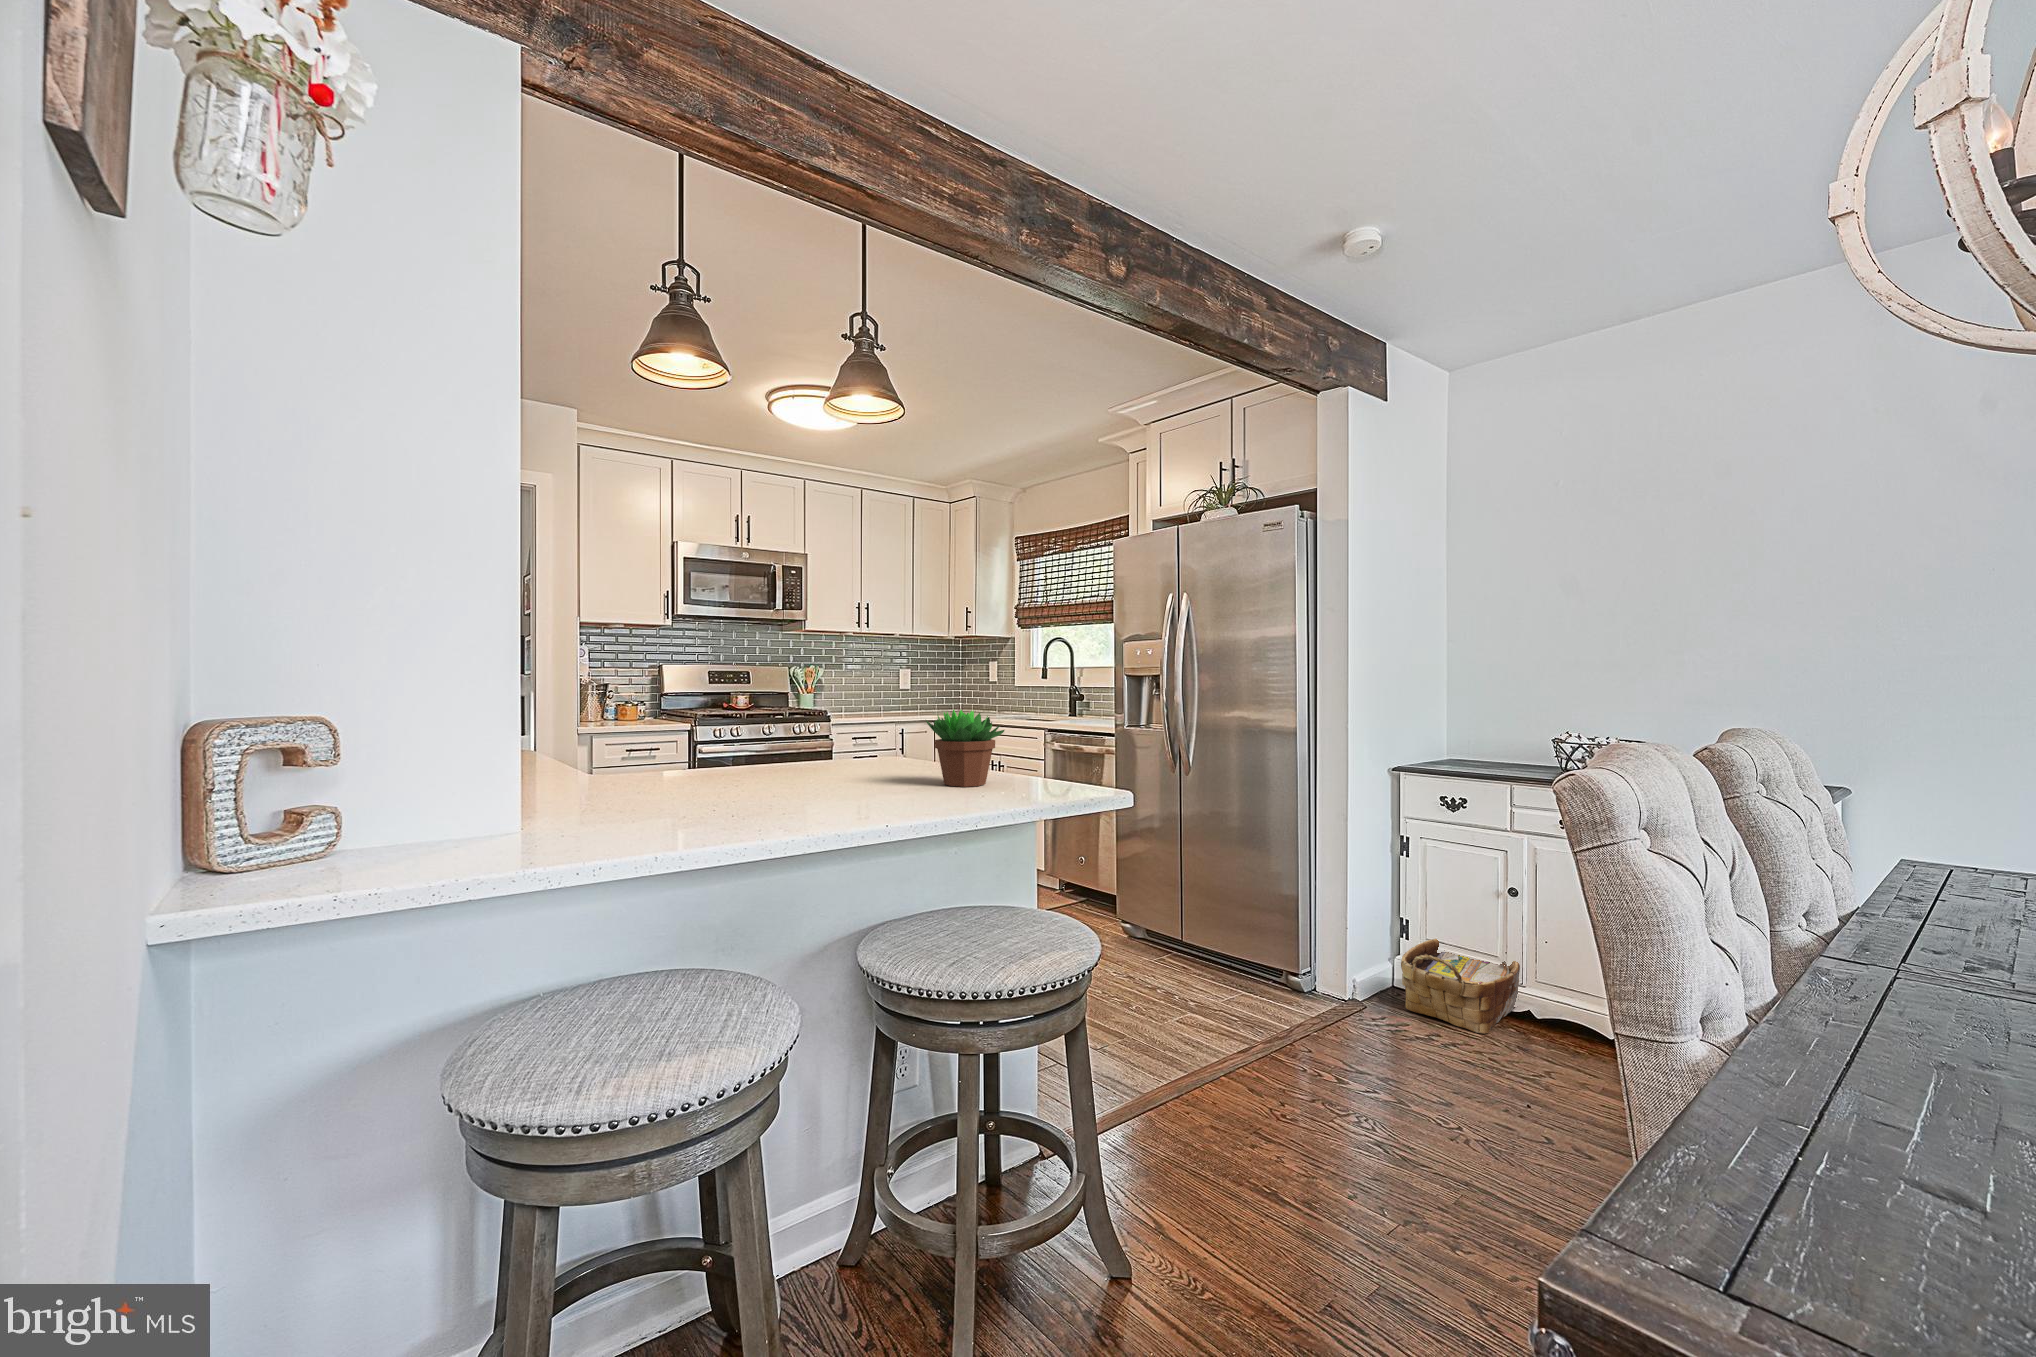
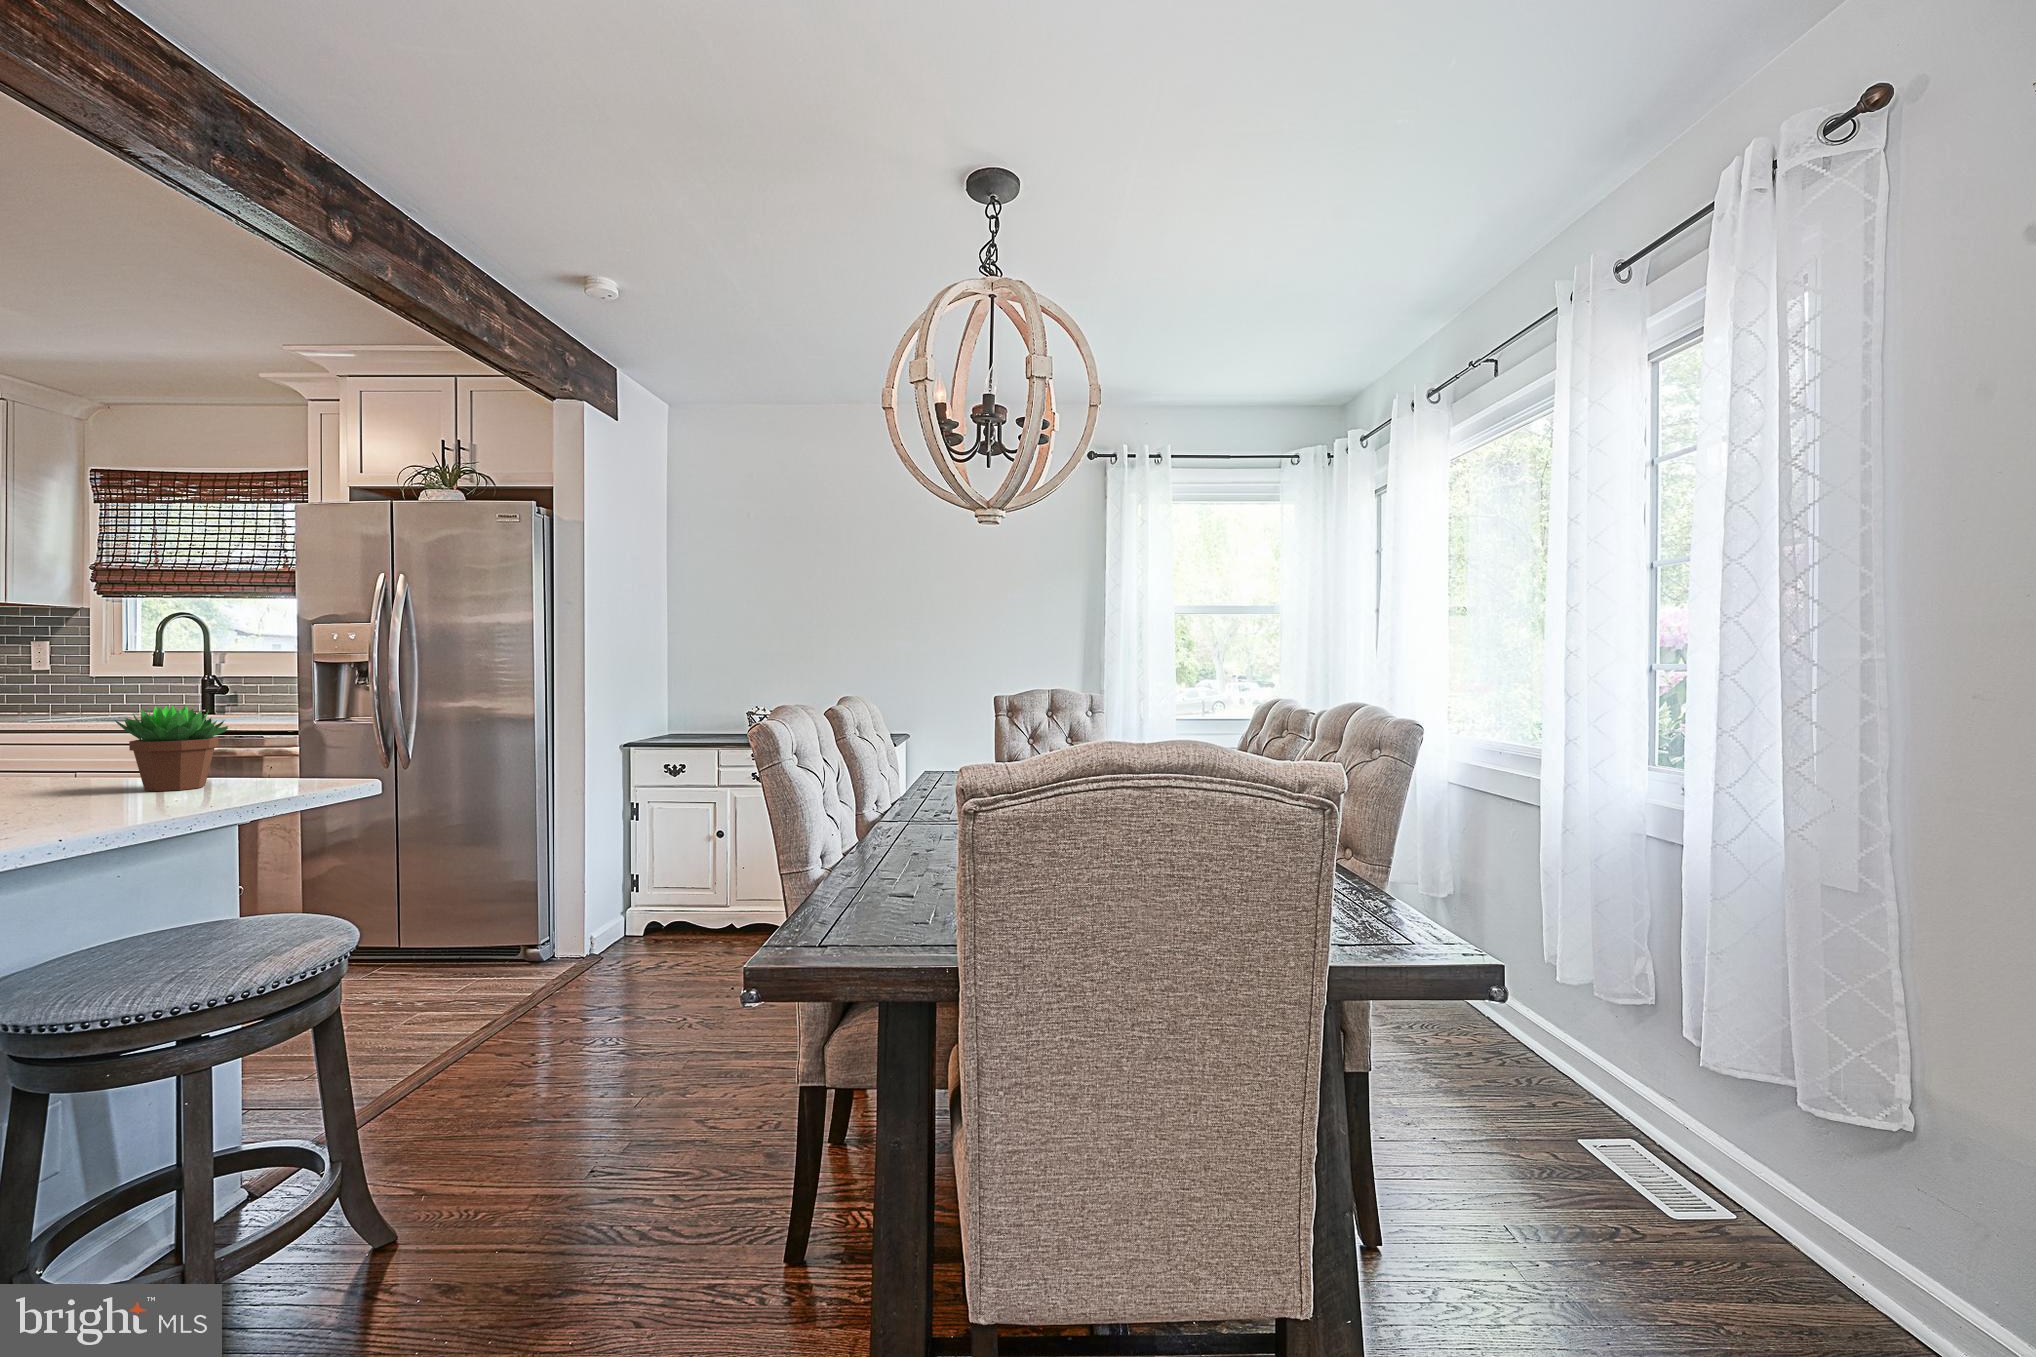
woven basket: present [1401,939,1520,1034] -> none [633,872,727,960]

